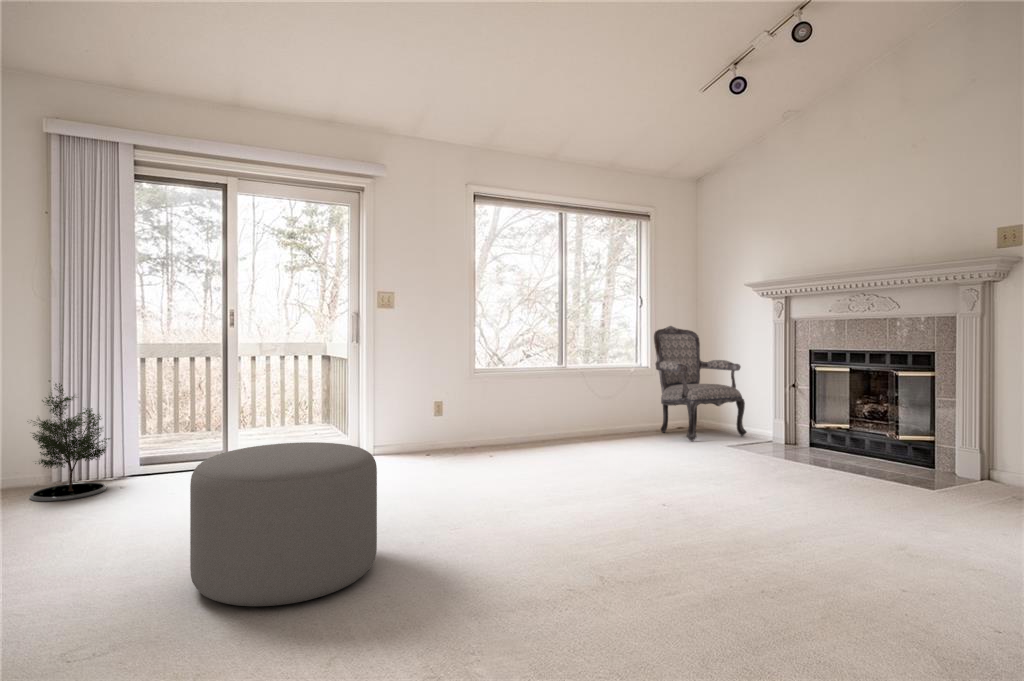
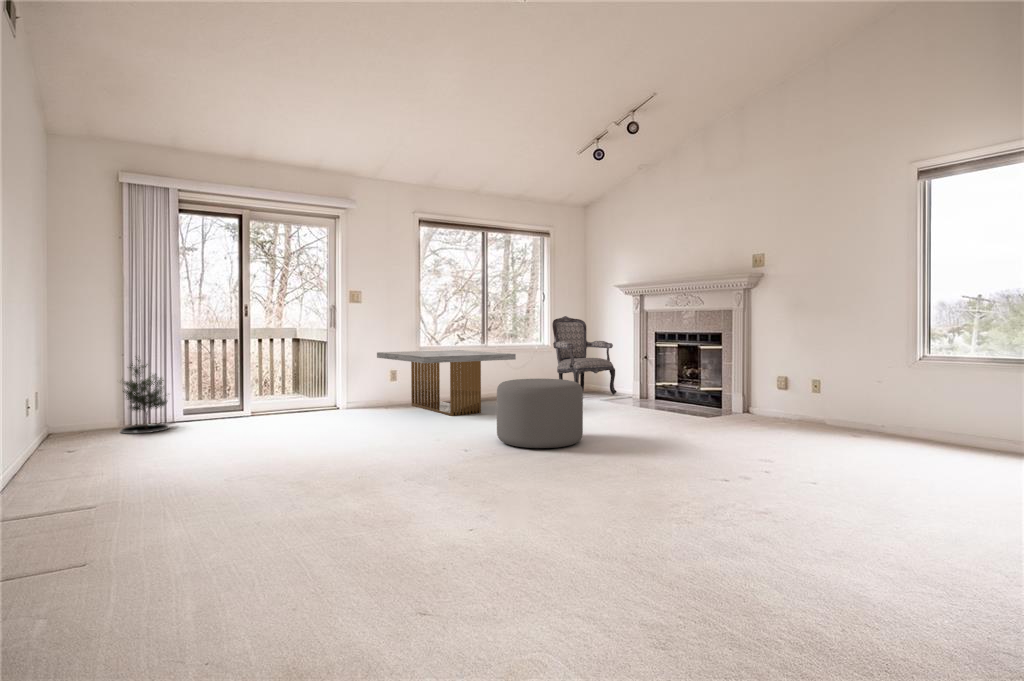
coffee table: none [414,373,613,475] -> present [377,350,516,416]
ottoman: present [190,442,377,606] -> present [497,379,583,448]

